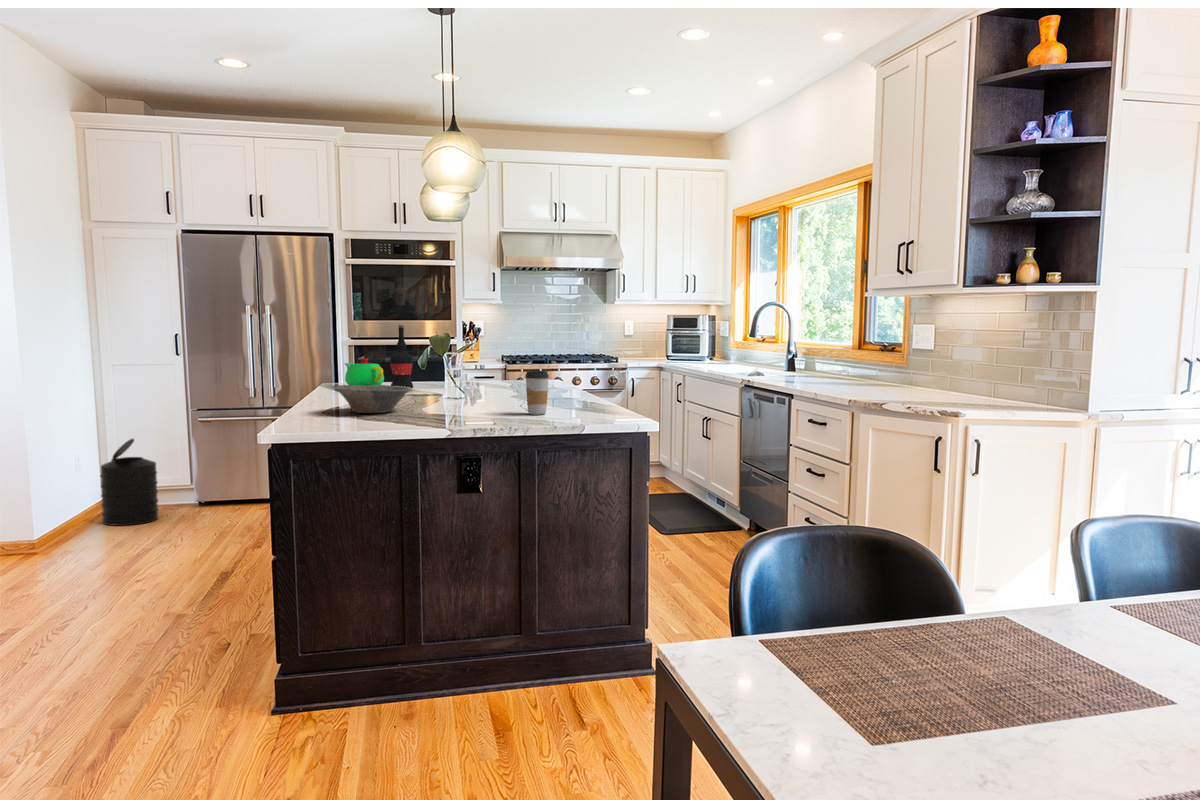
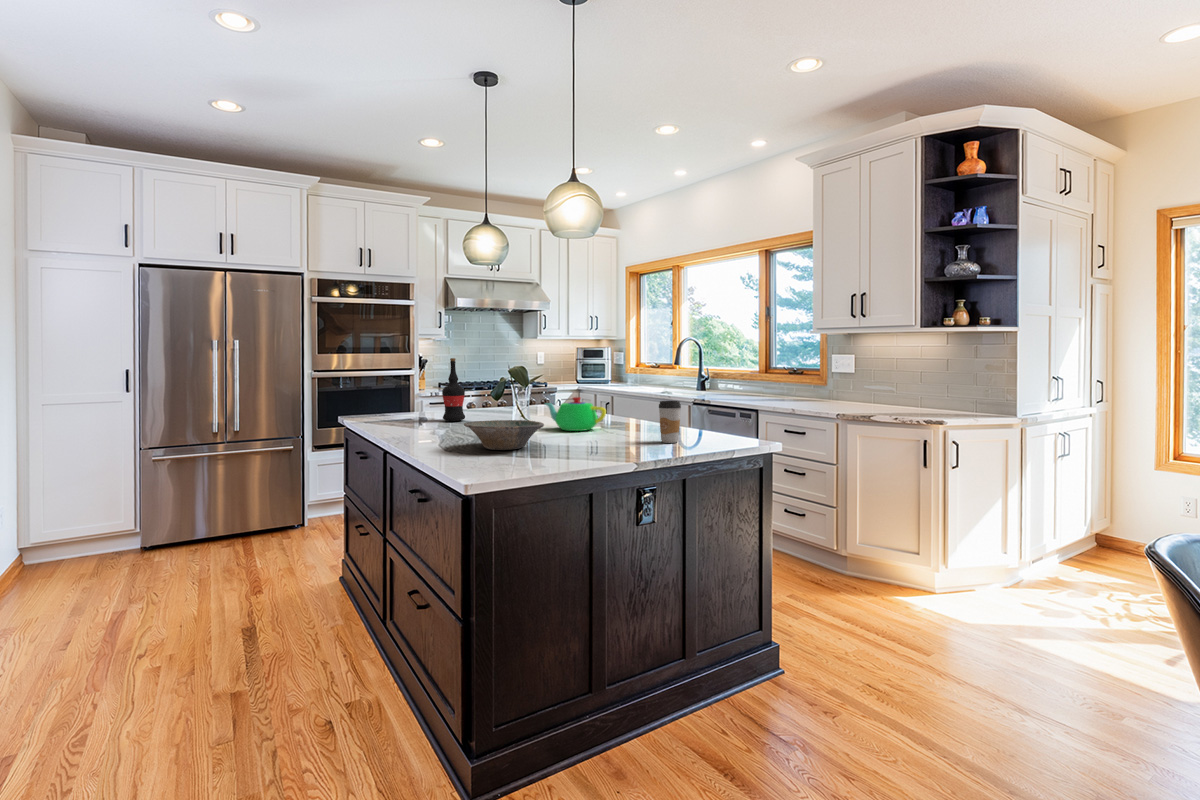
teapot: present [345,359,384,386] -> present [545,397,606,431]
trash can: present [100,439,159,526] -> none [58,480,127,575]

